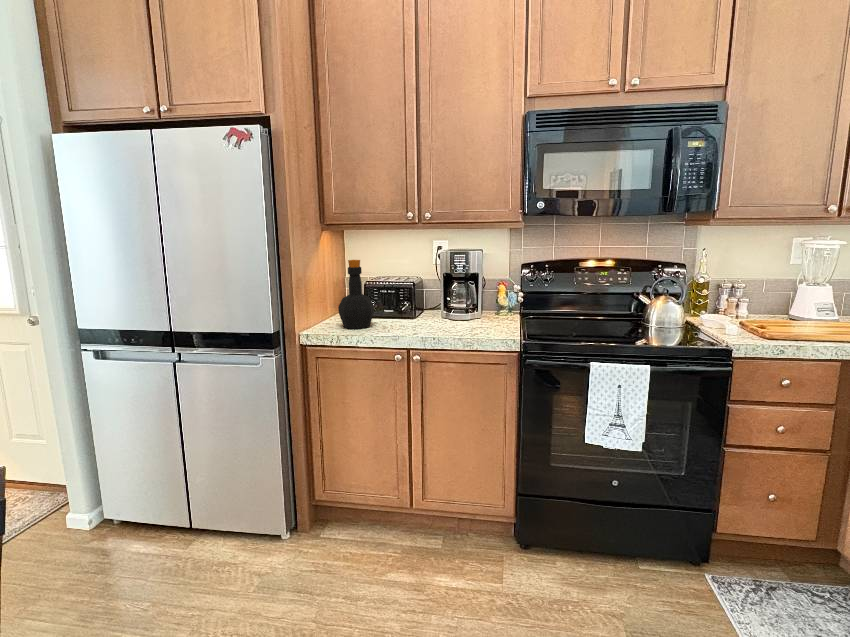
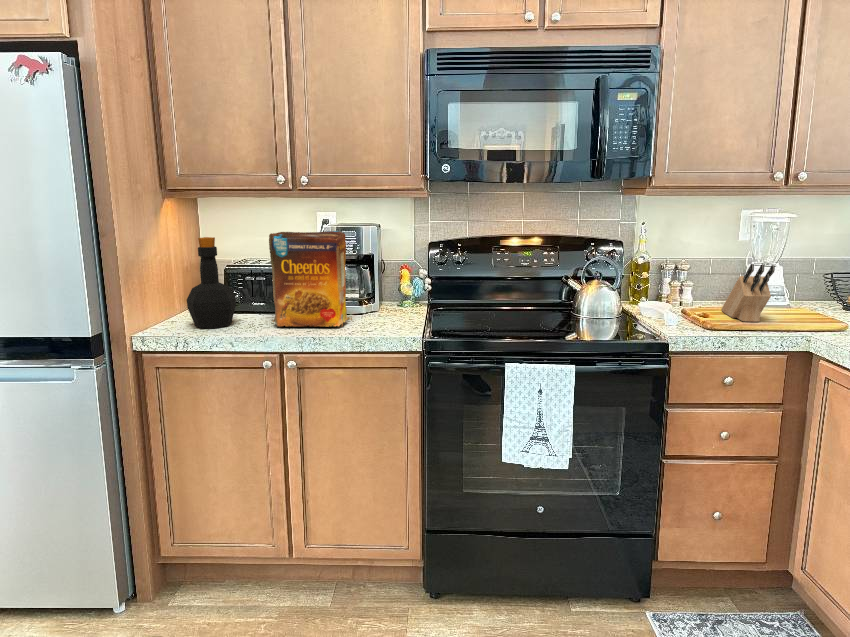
cereal box: none [400,255,463,330] -> present [269,231,352,327]
knife block: none [776,284,829,333] -> present [721,264,775,322]

